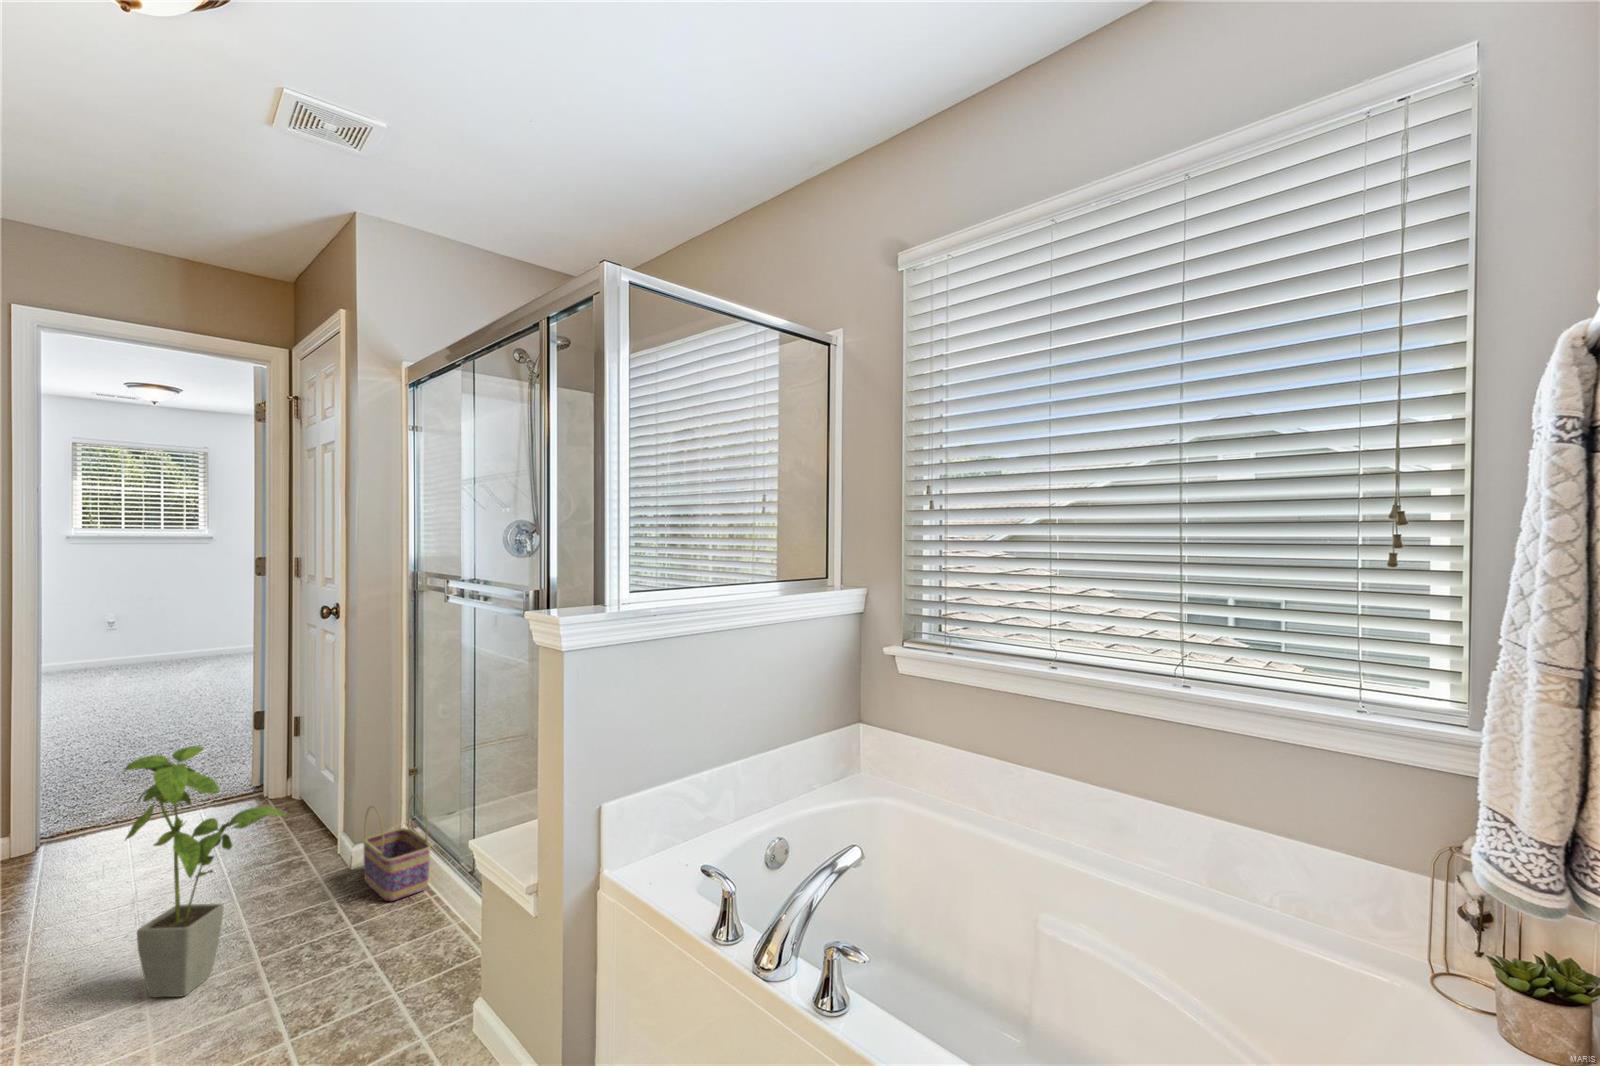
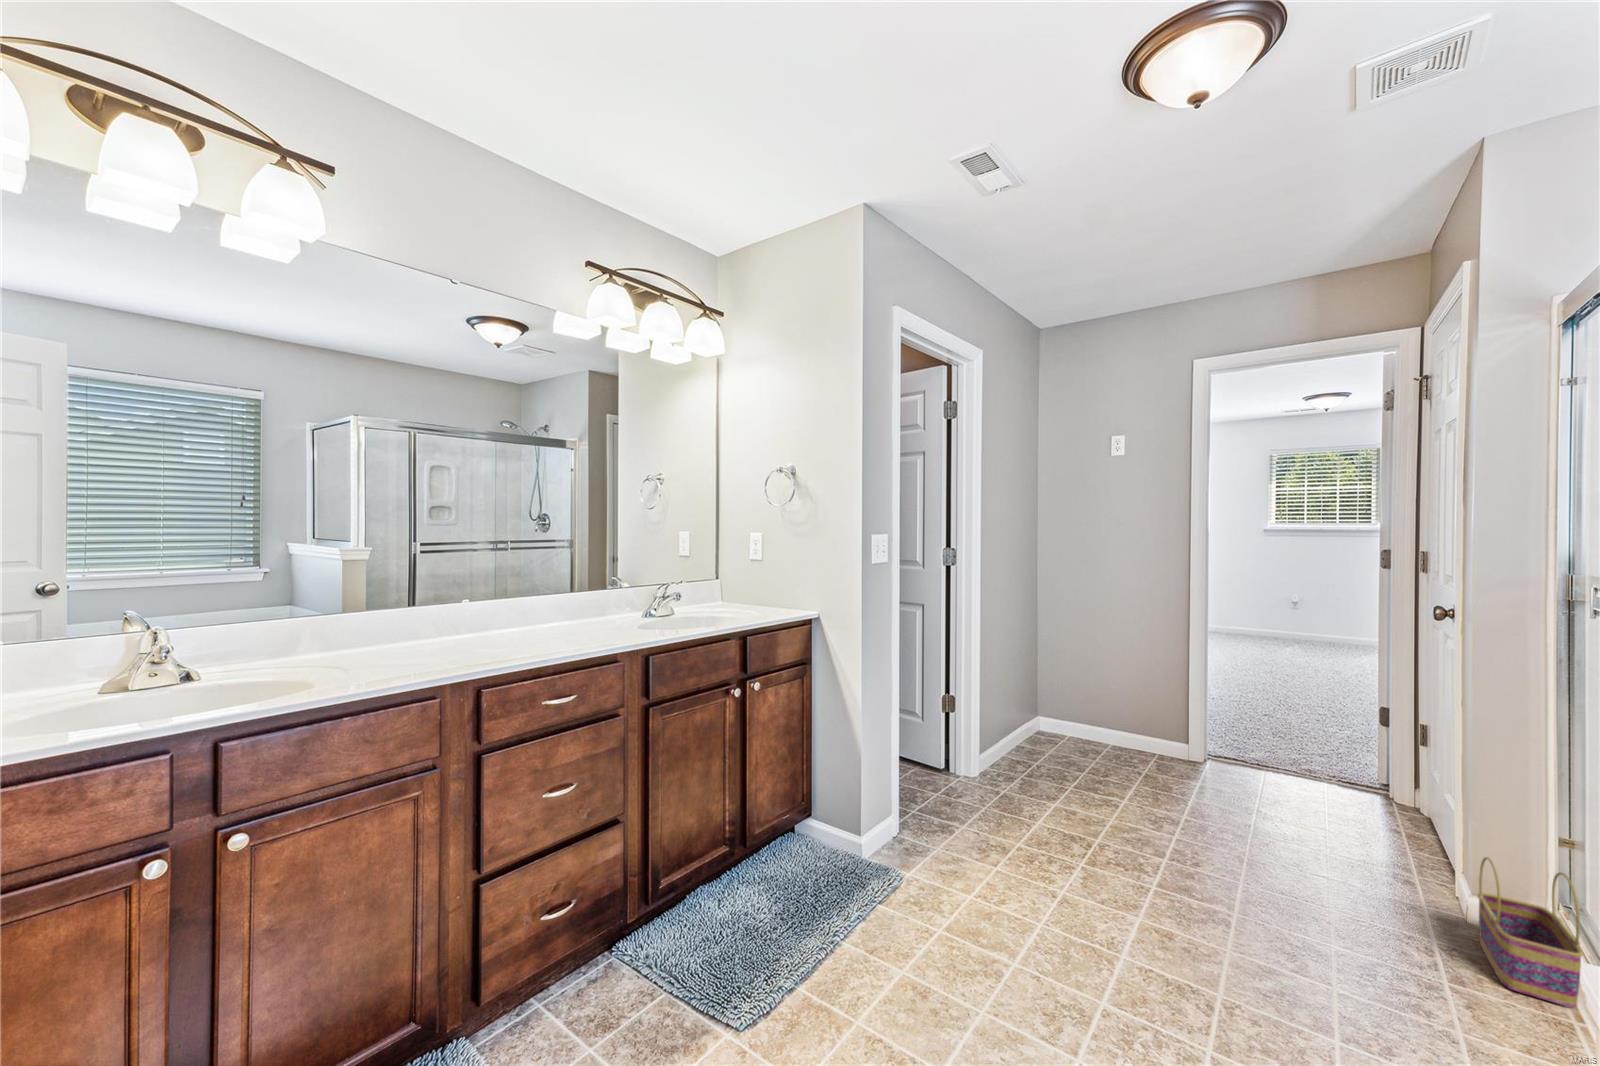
house plant: present [124,746,286,998] -> none [1212,714,1357,936]

